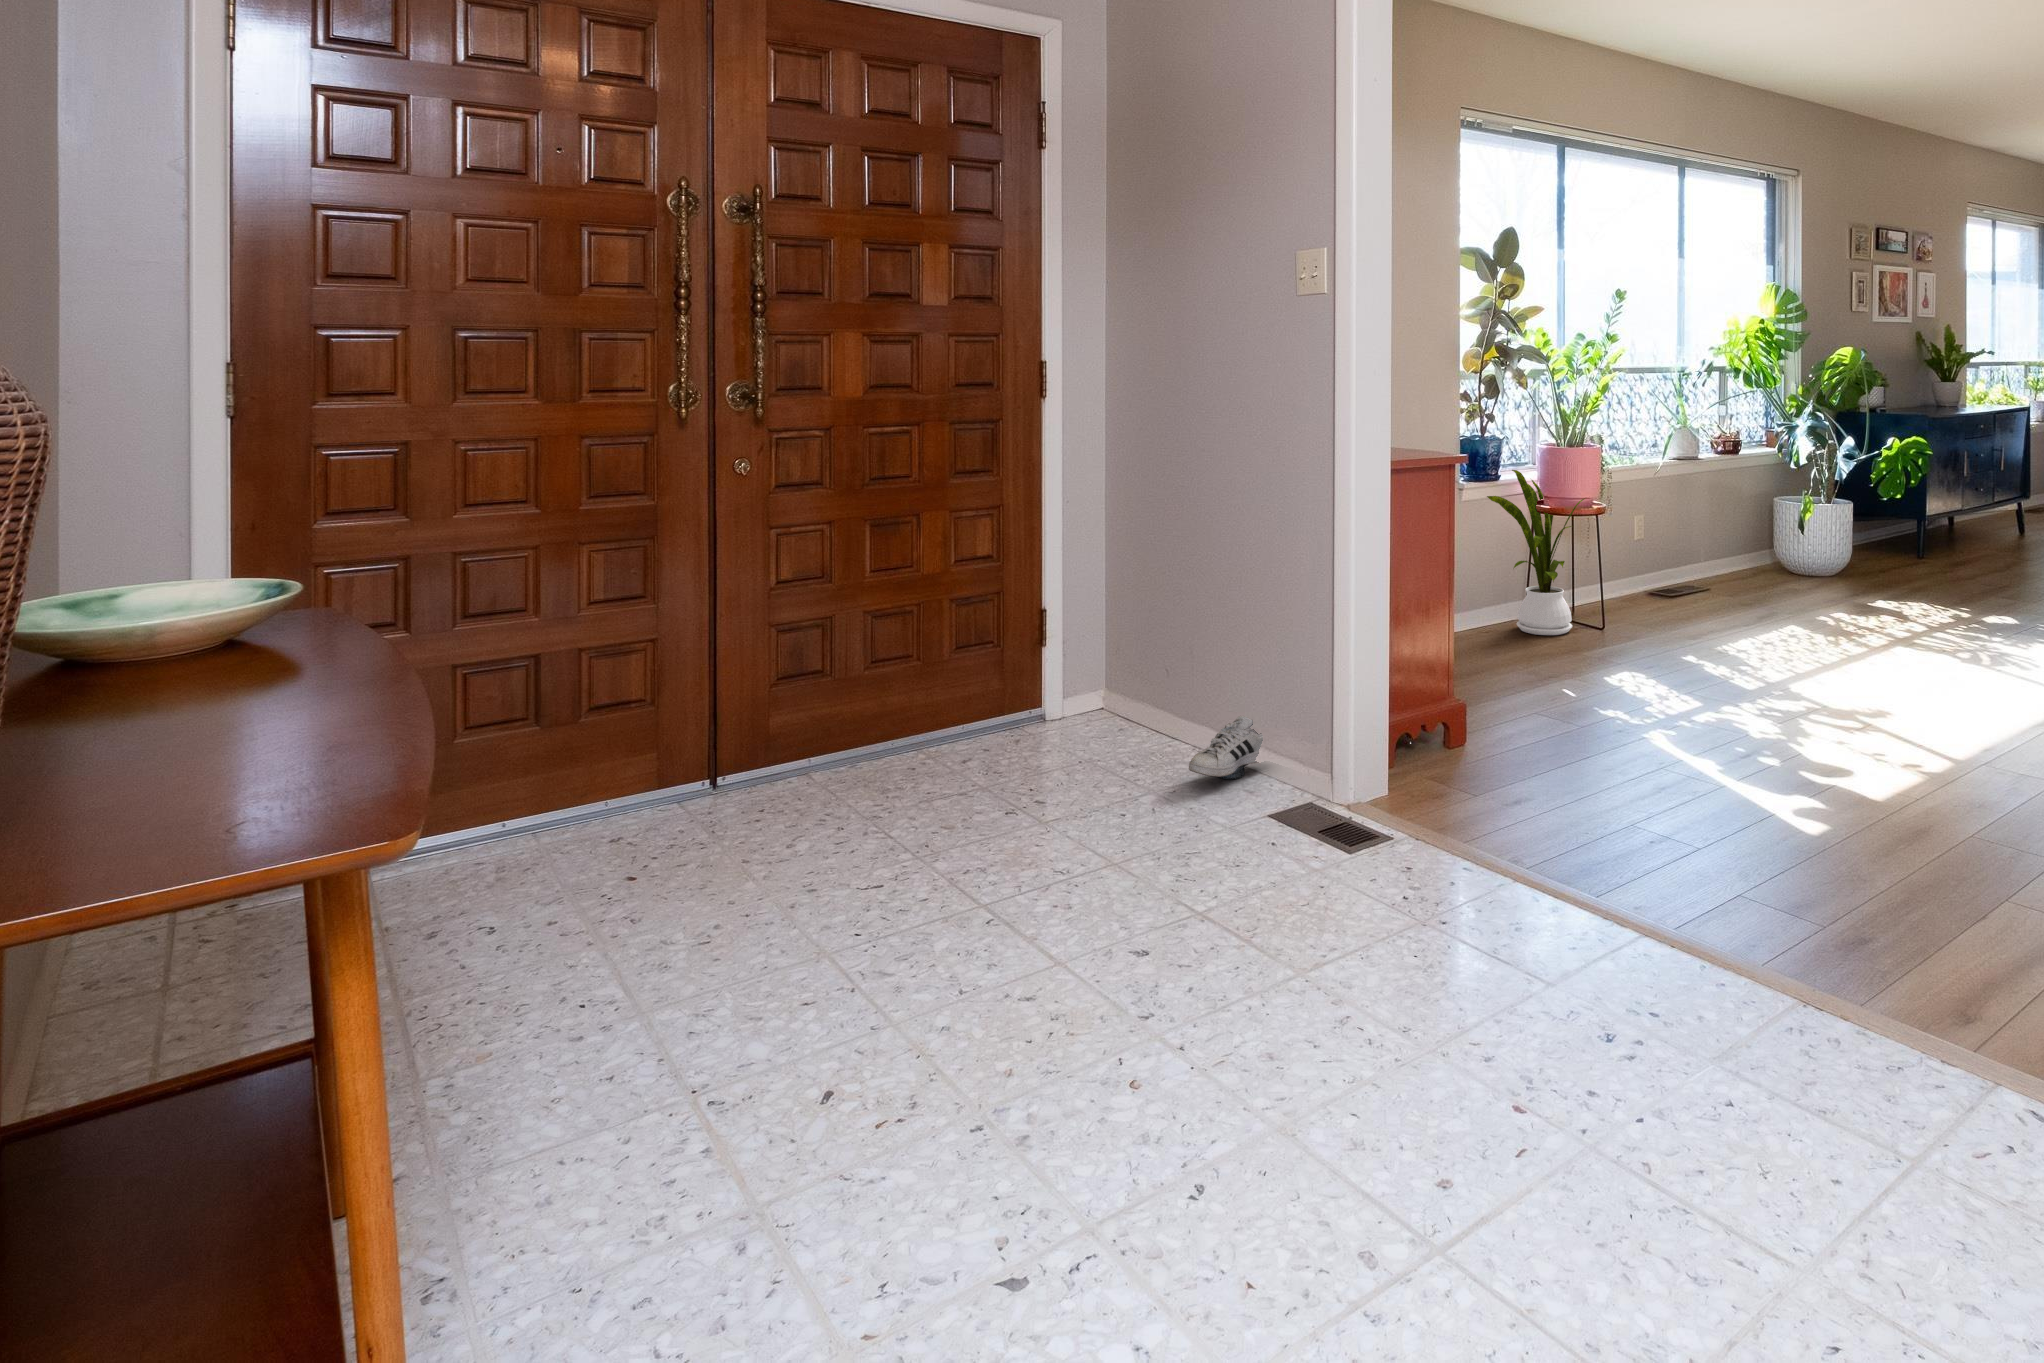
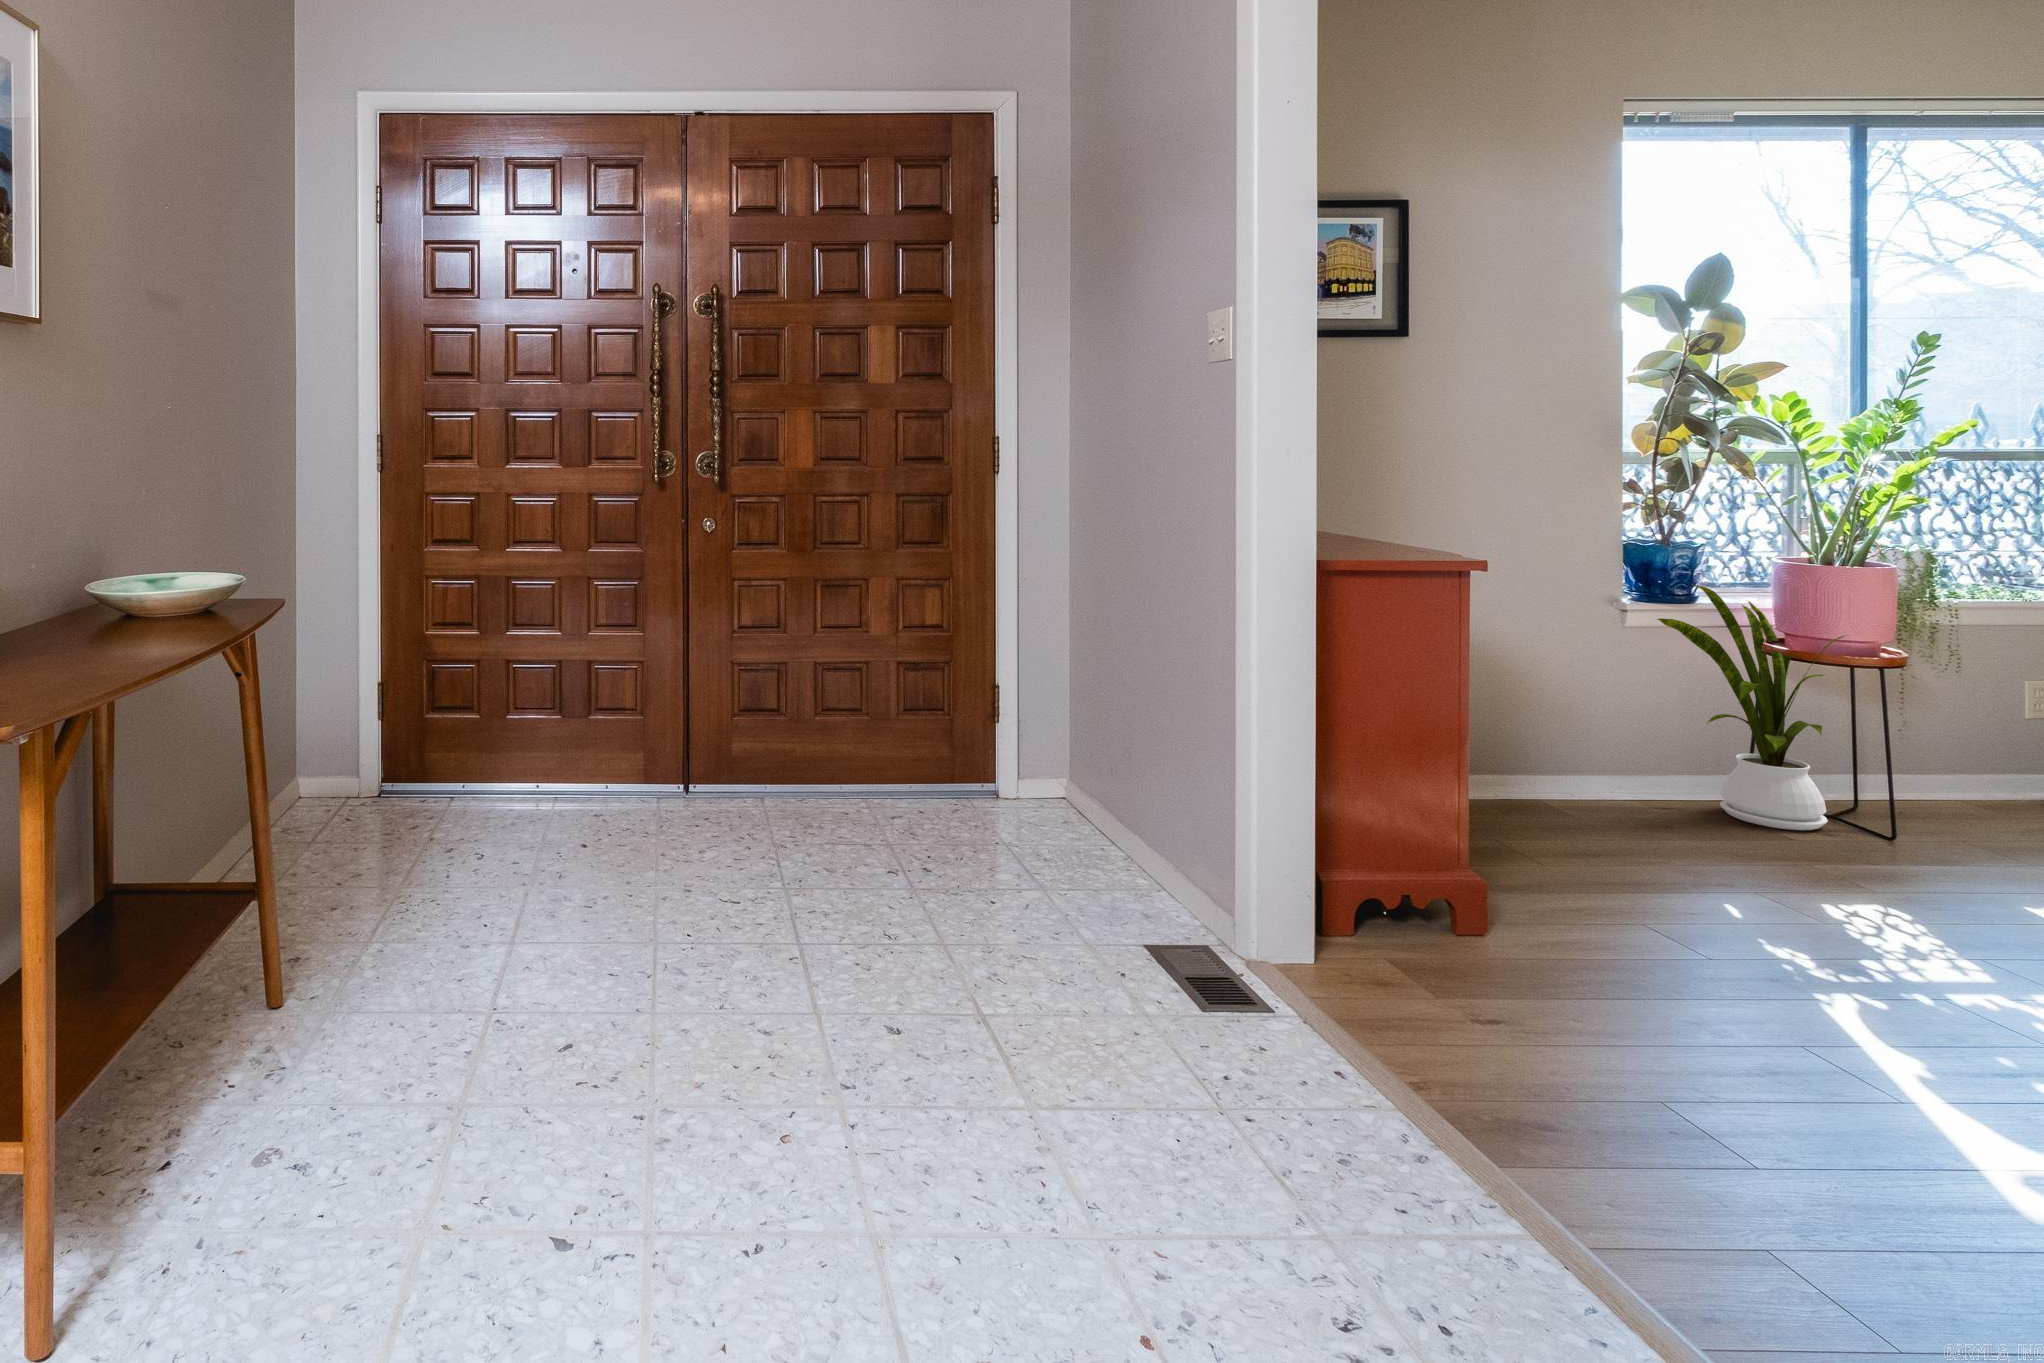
shoe: present [1189,716,1263,780] -> none [1078,828,1194,898]

